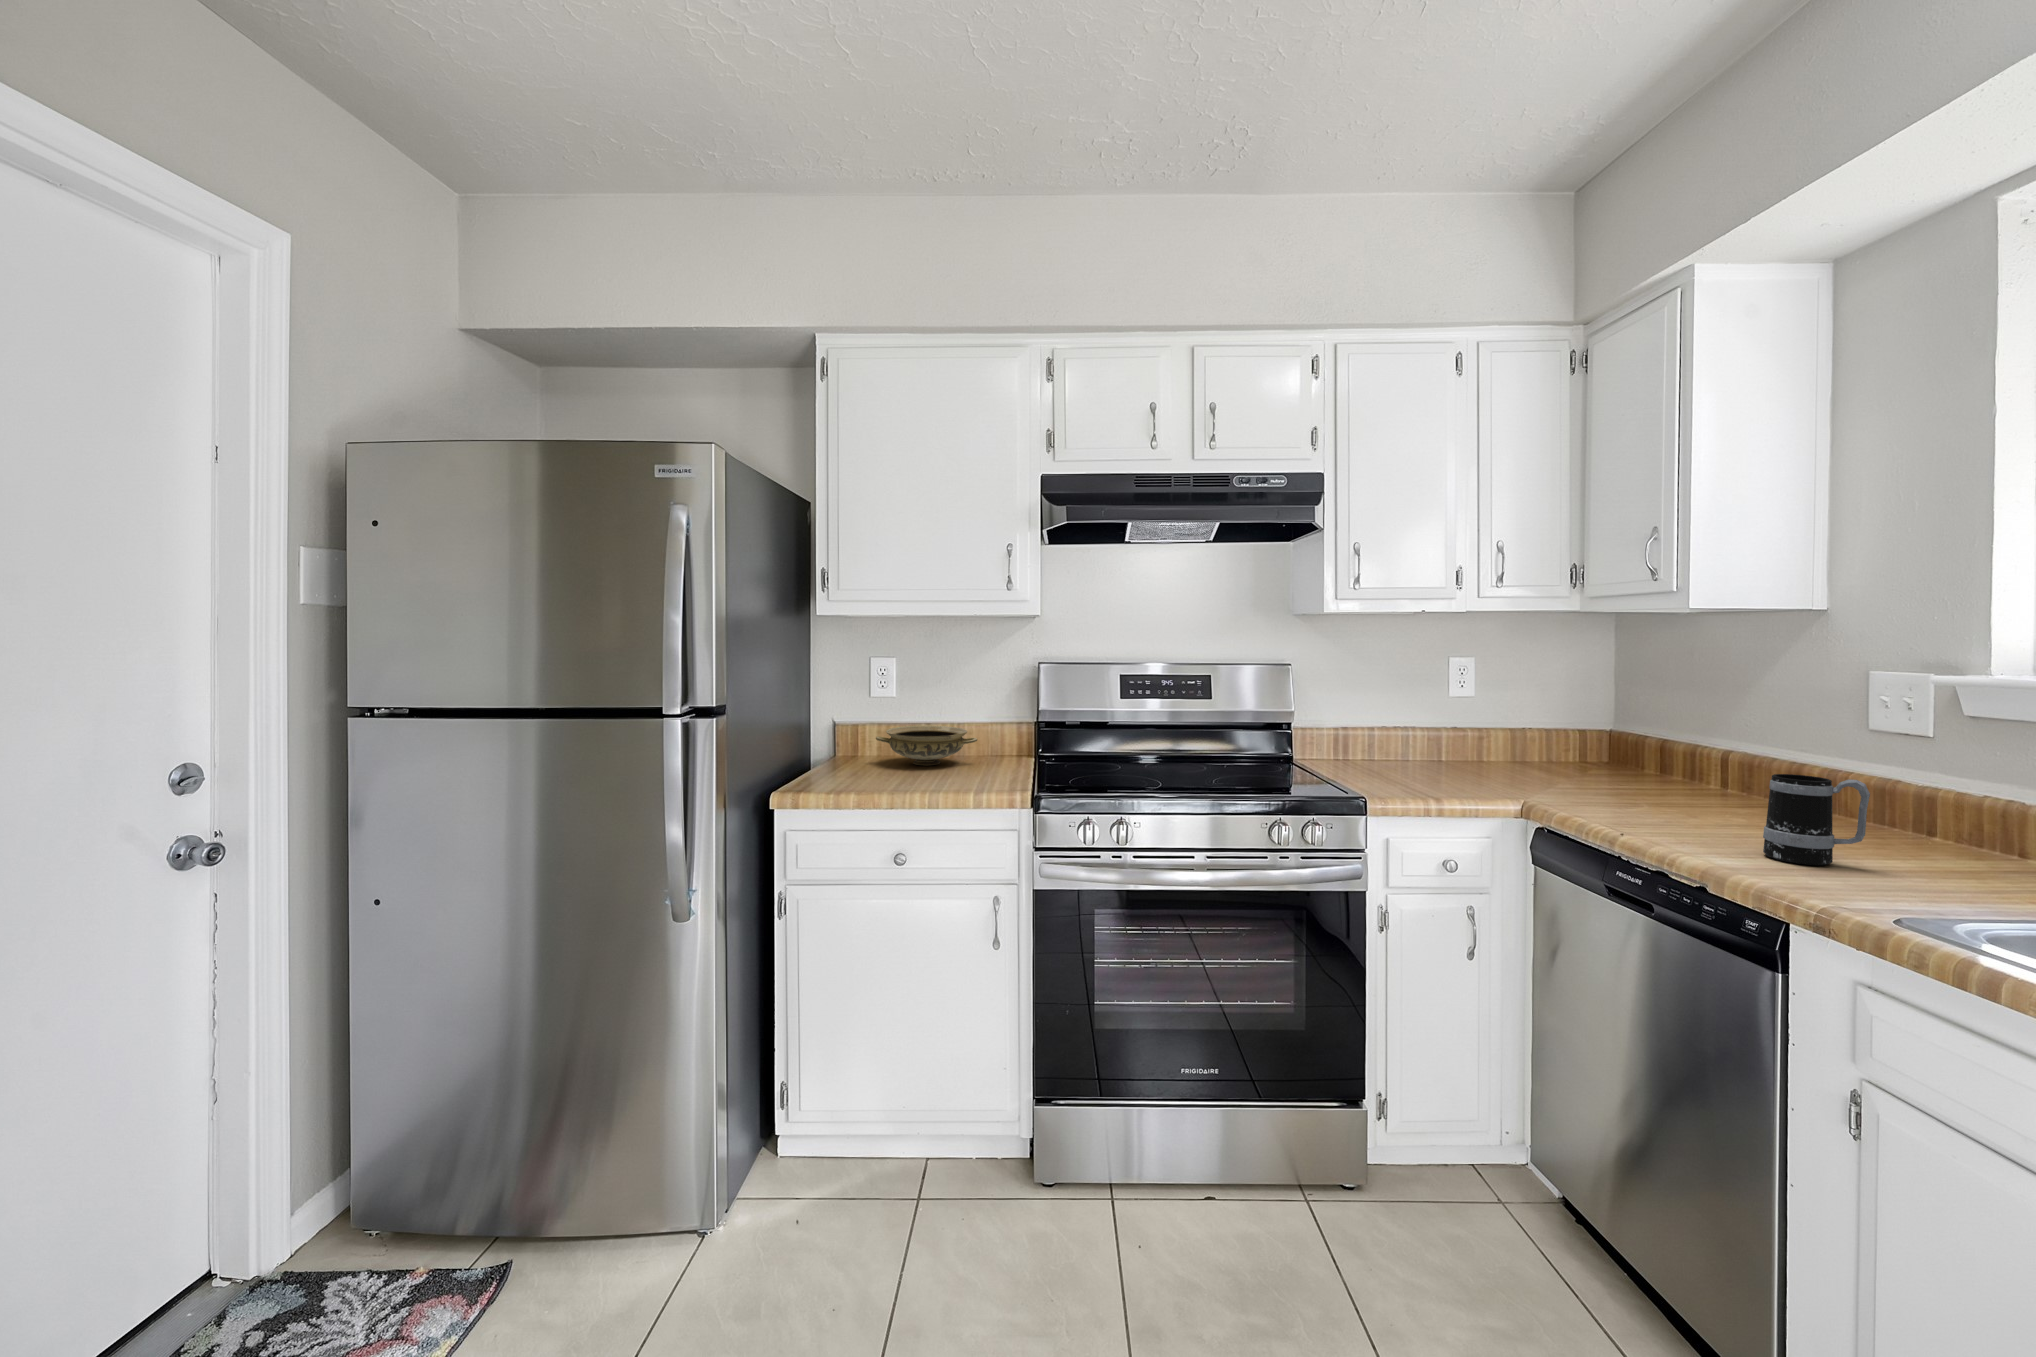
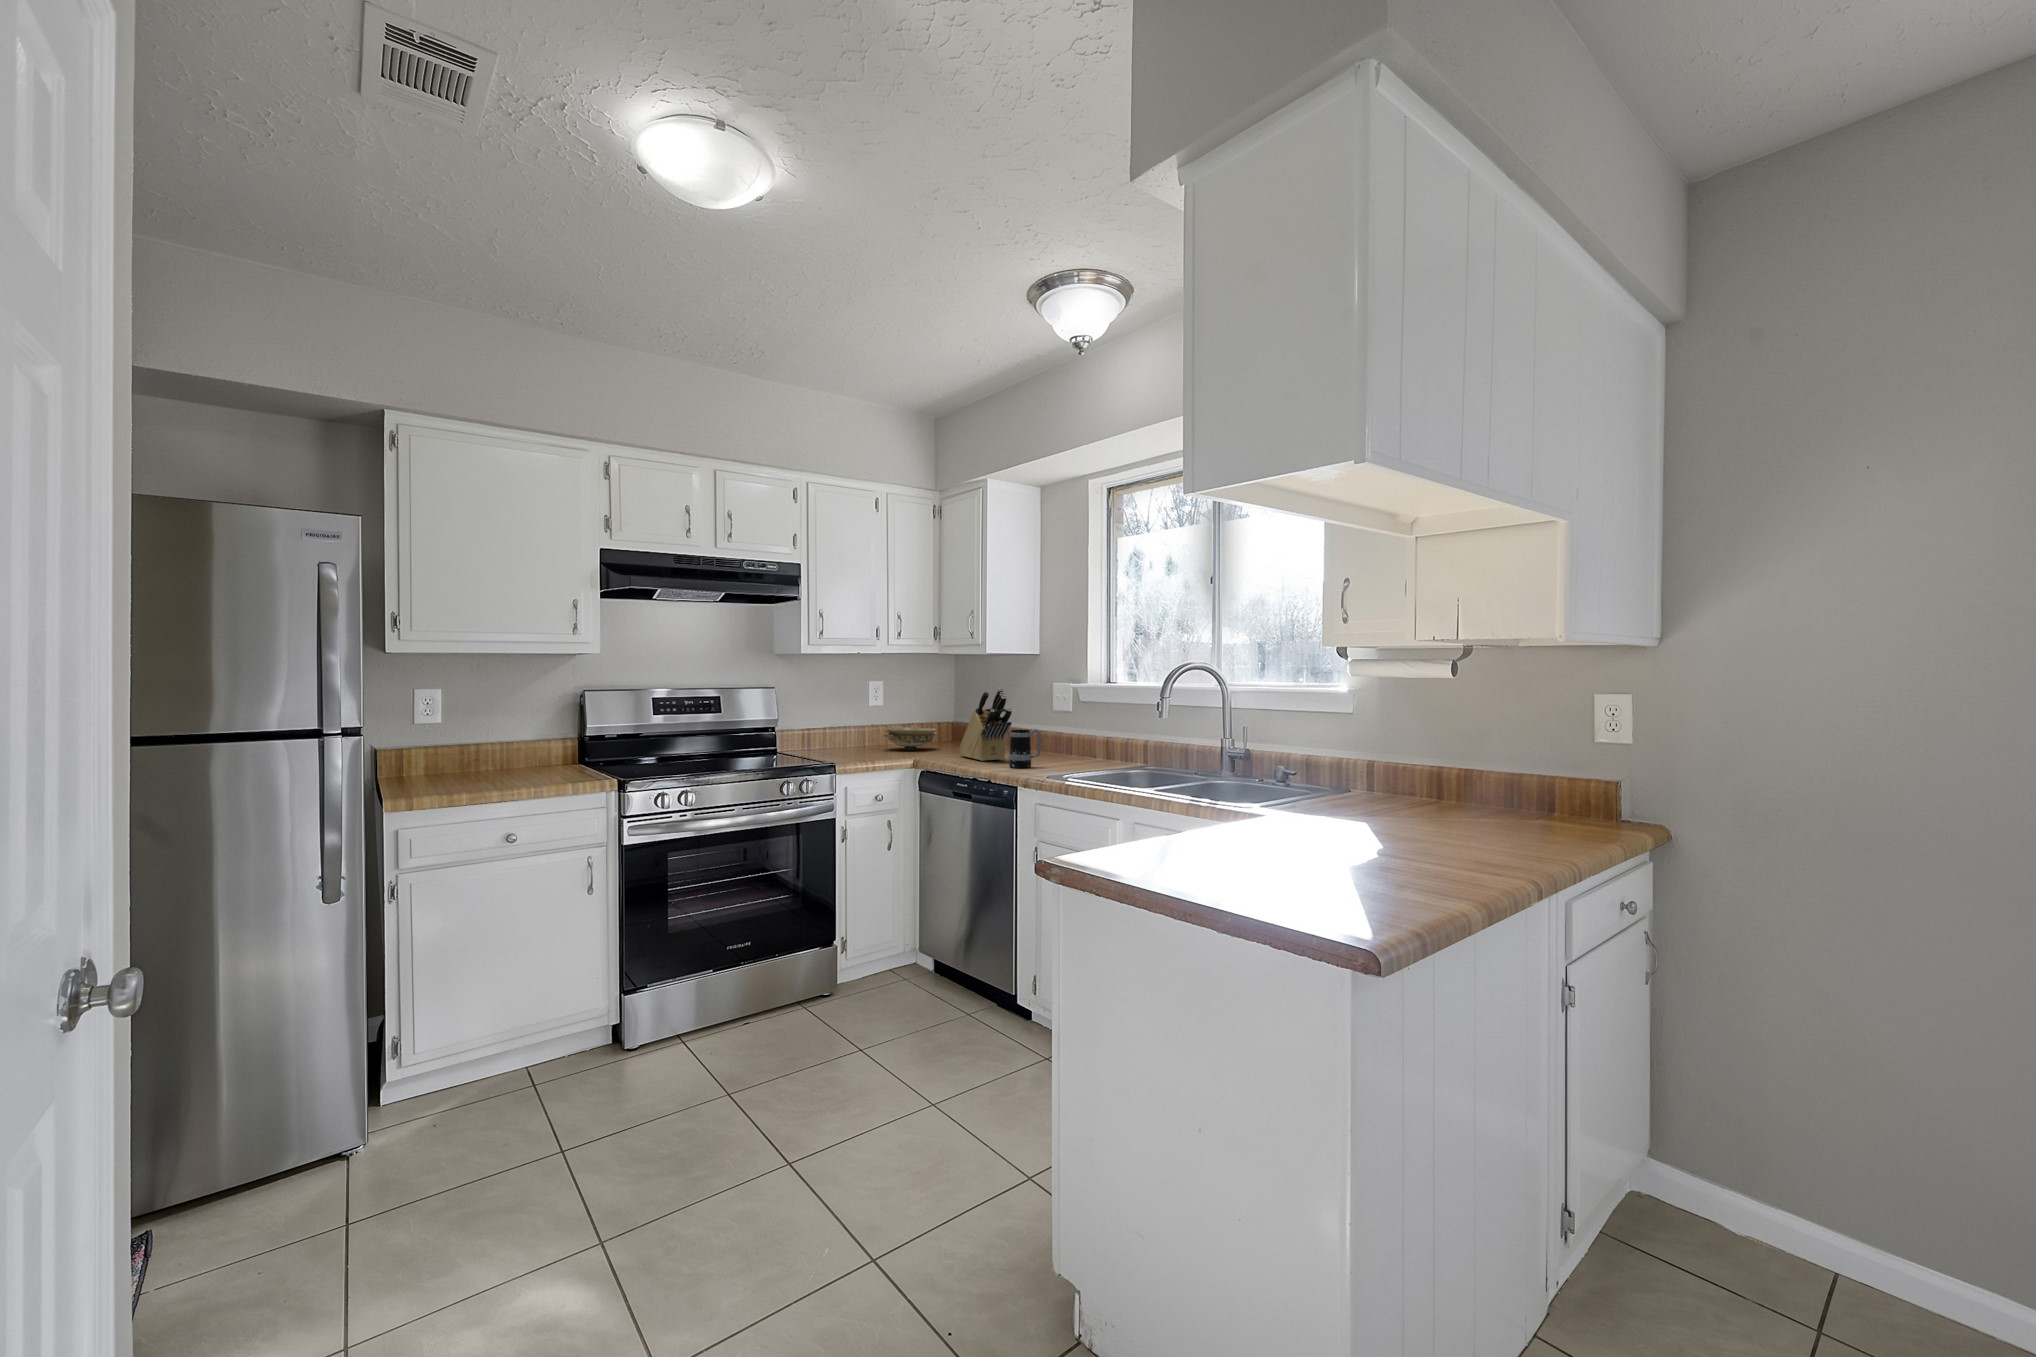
knife block: none [1620,678,1769,825] -> present [959,688,1012,761]
ceramic bowl: present [876,725,977,765] -> present [884,728,937,750]

